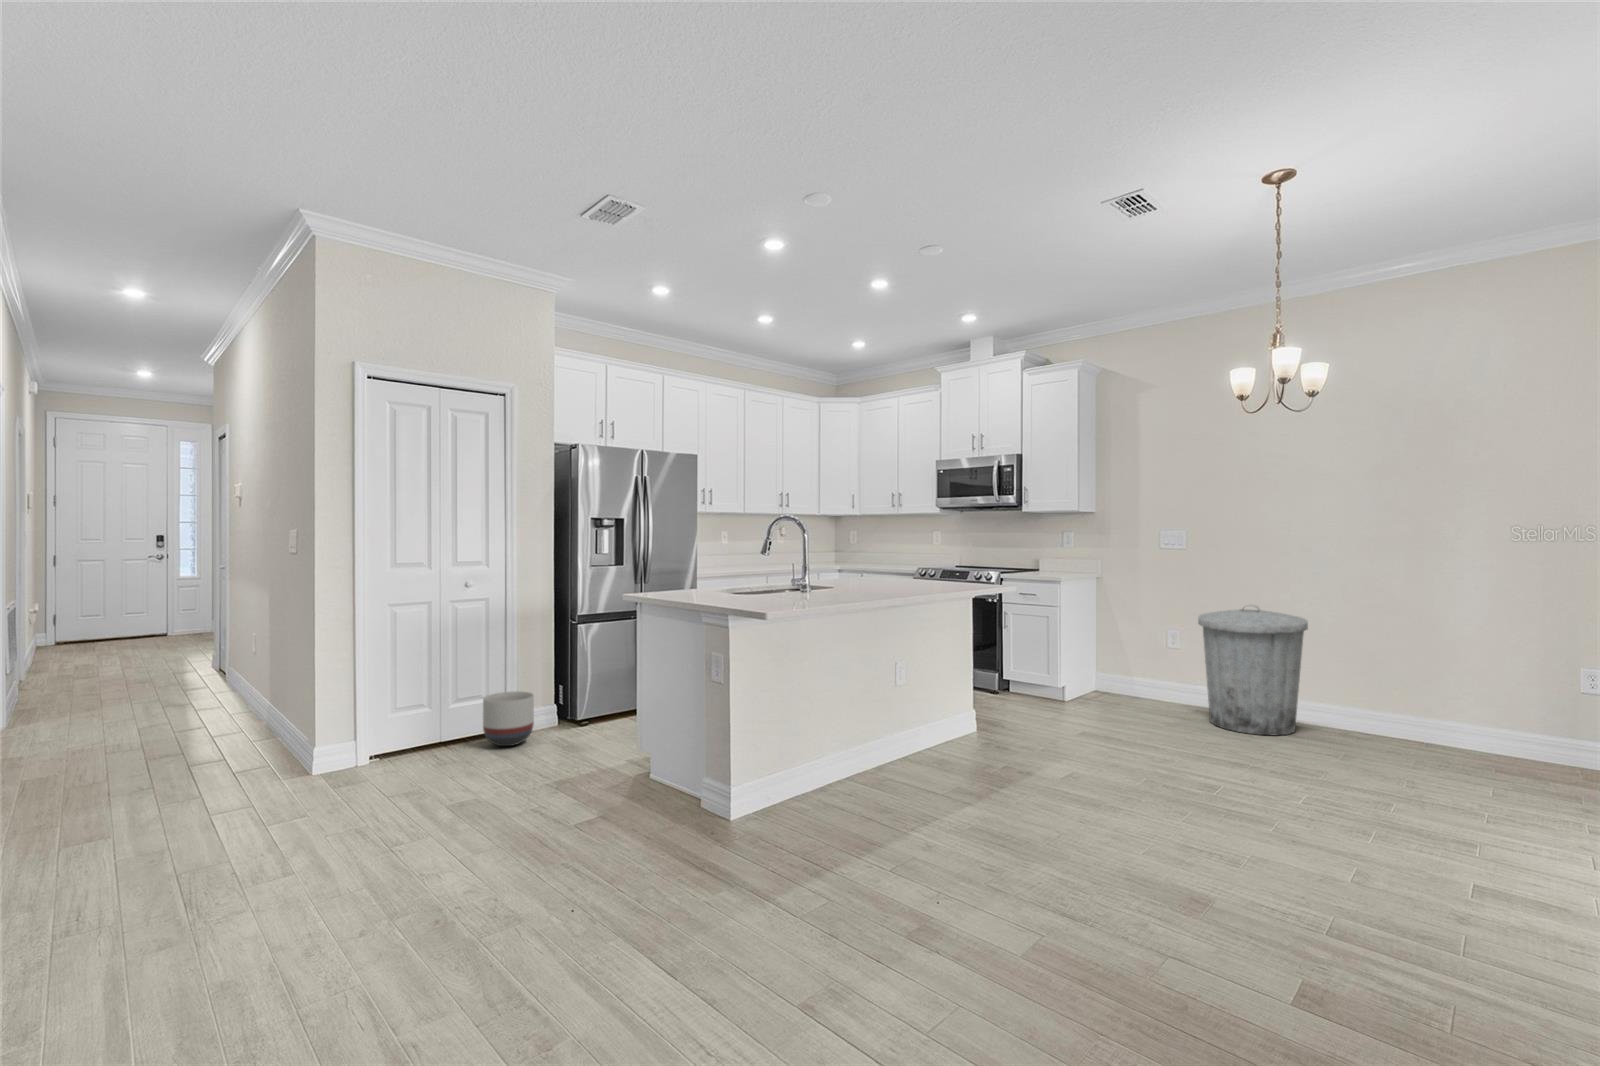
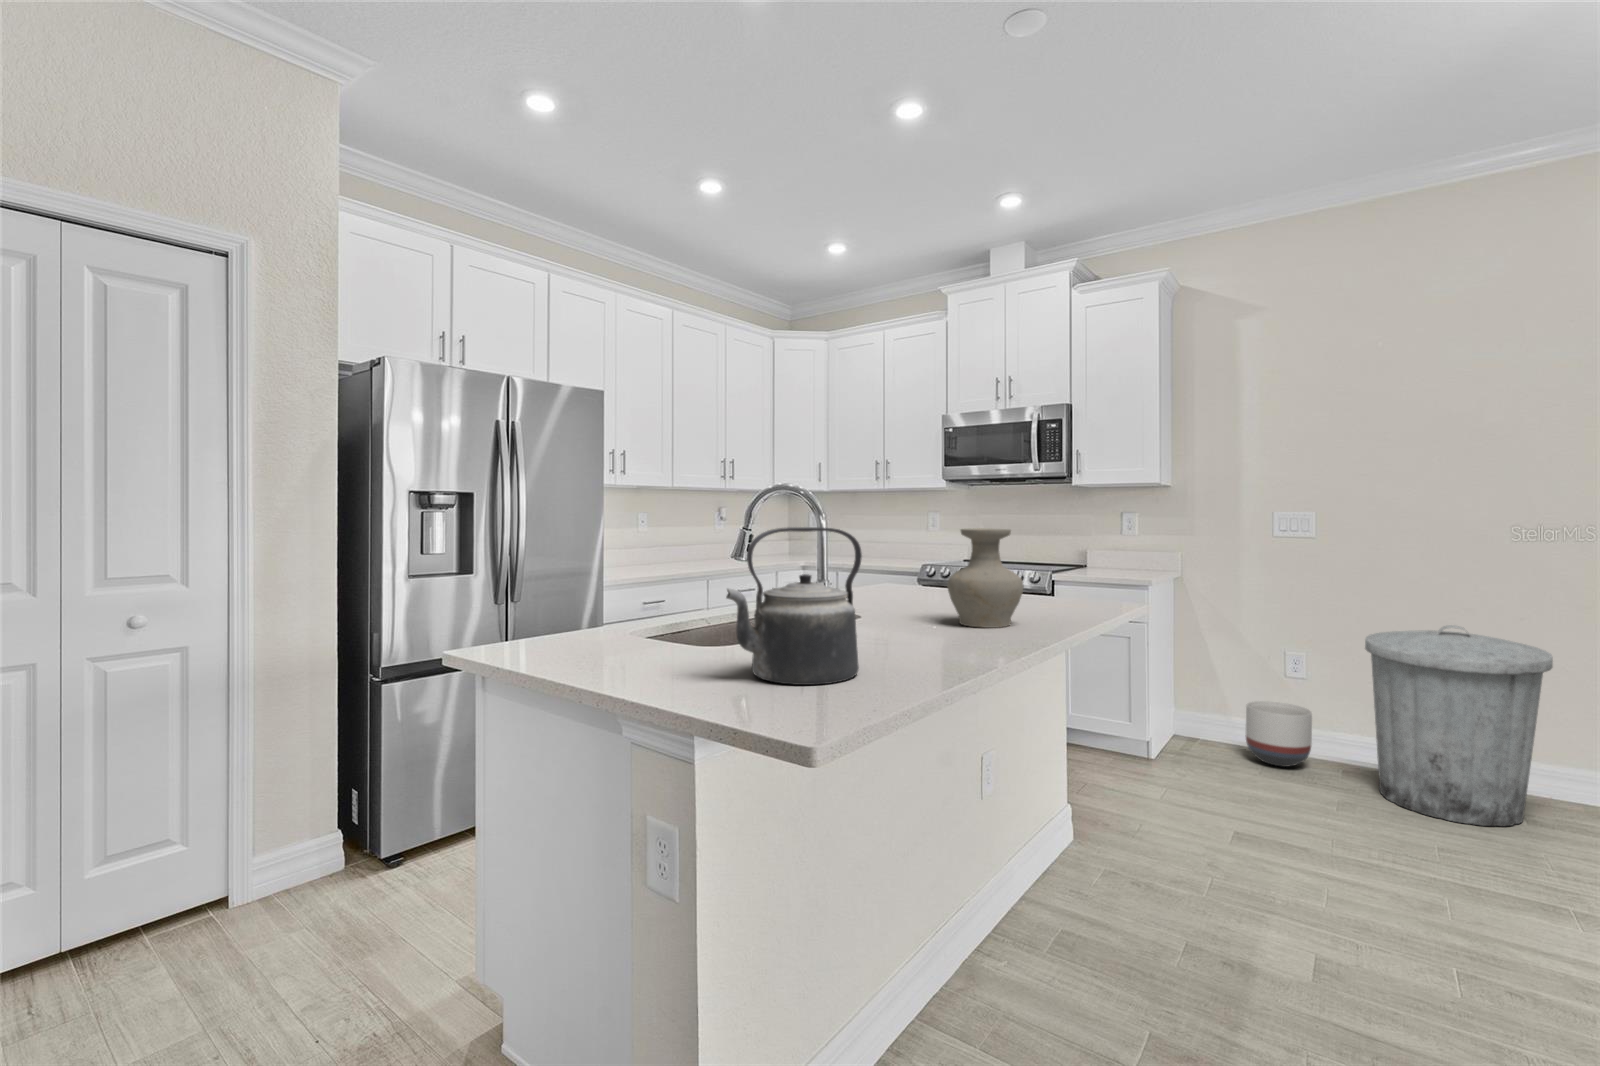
kettle: none [746,535,808,602] -> present [726,527,862,685]
vase: none [879,538,920,591] -> present [947,529,1023,628]
planter: present [483,691,534,746] -> present [1246,701,1312,767]

